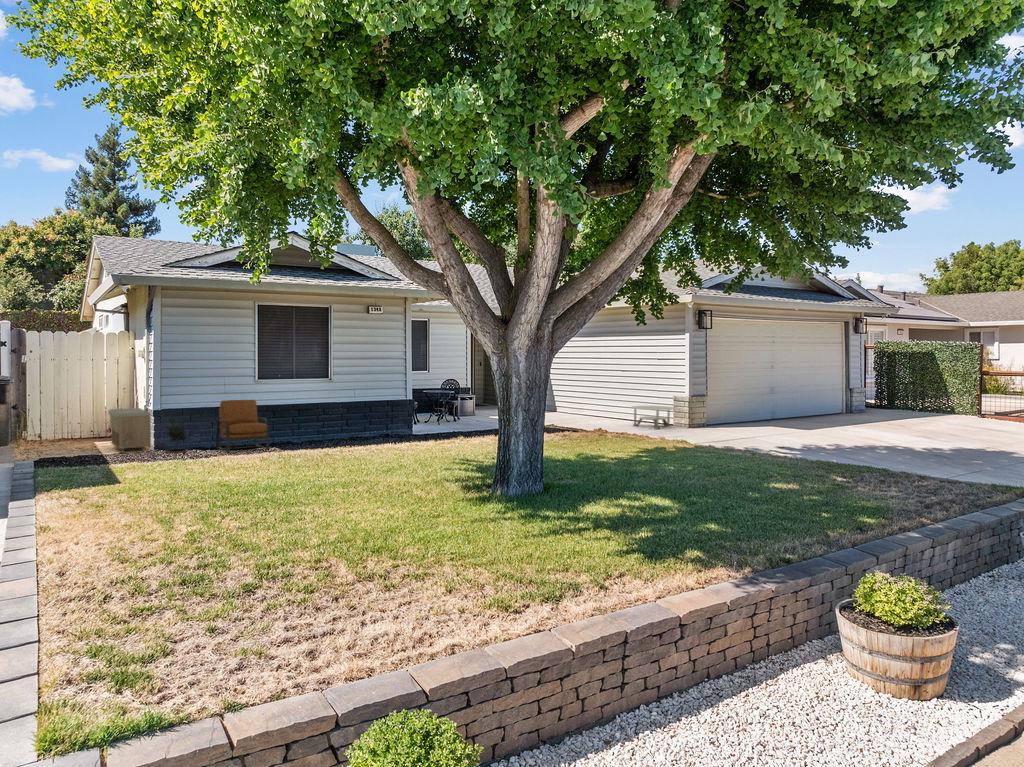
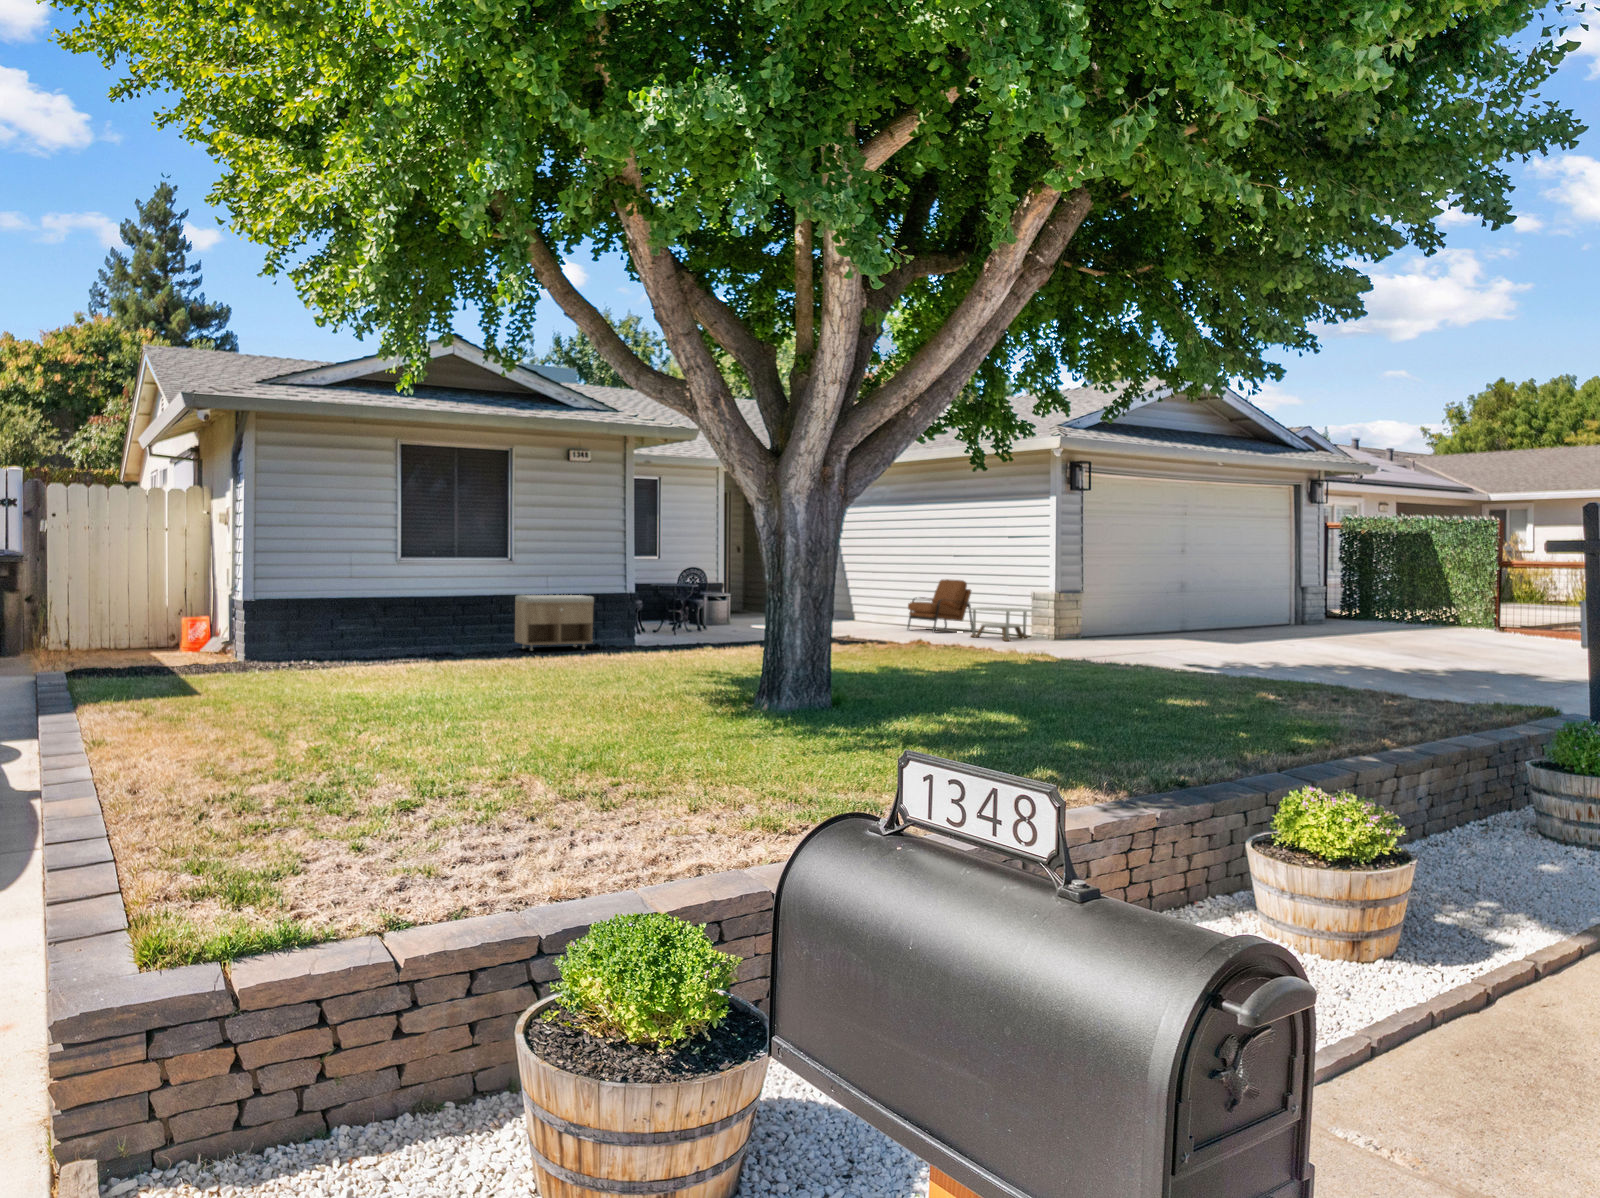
chair: present [216,400,269,452] -> present [907,579,972,633]
storage bench: present [108,408,151,452] -> present [515,595,594,650]
potted tree: present [165,419,188,453] -> none [258,602,297,661]

